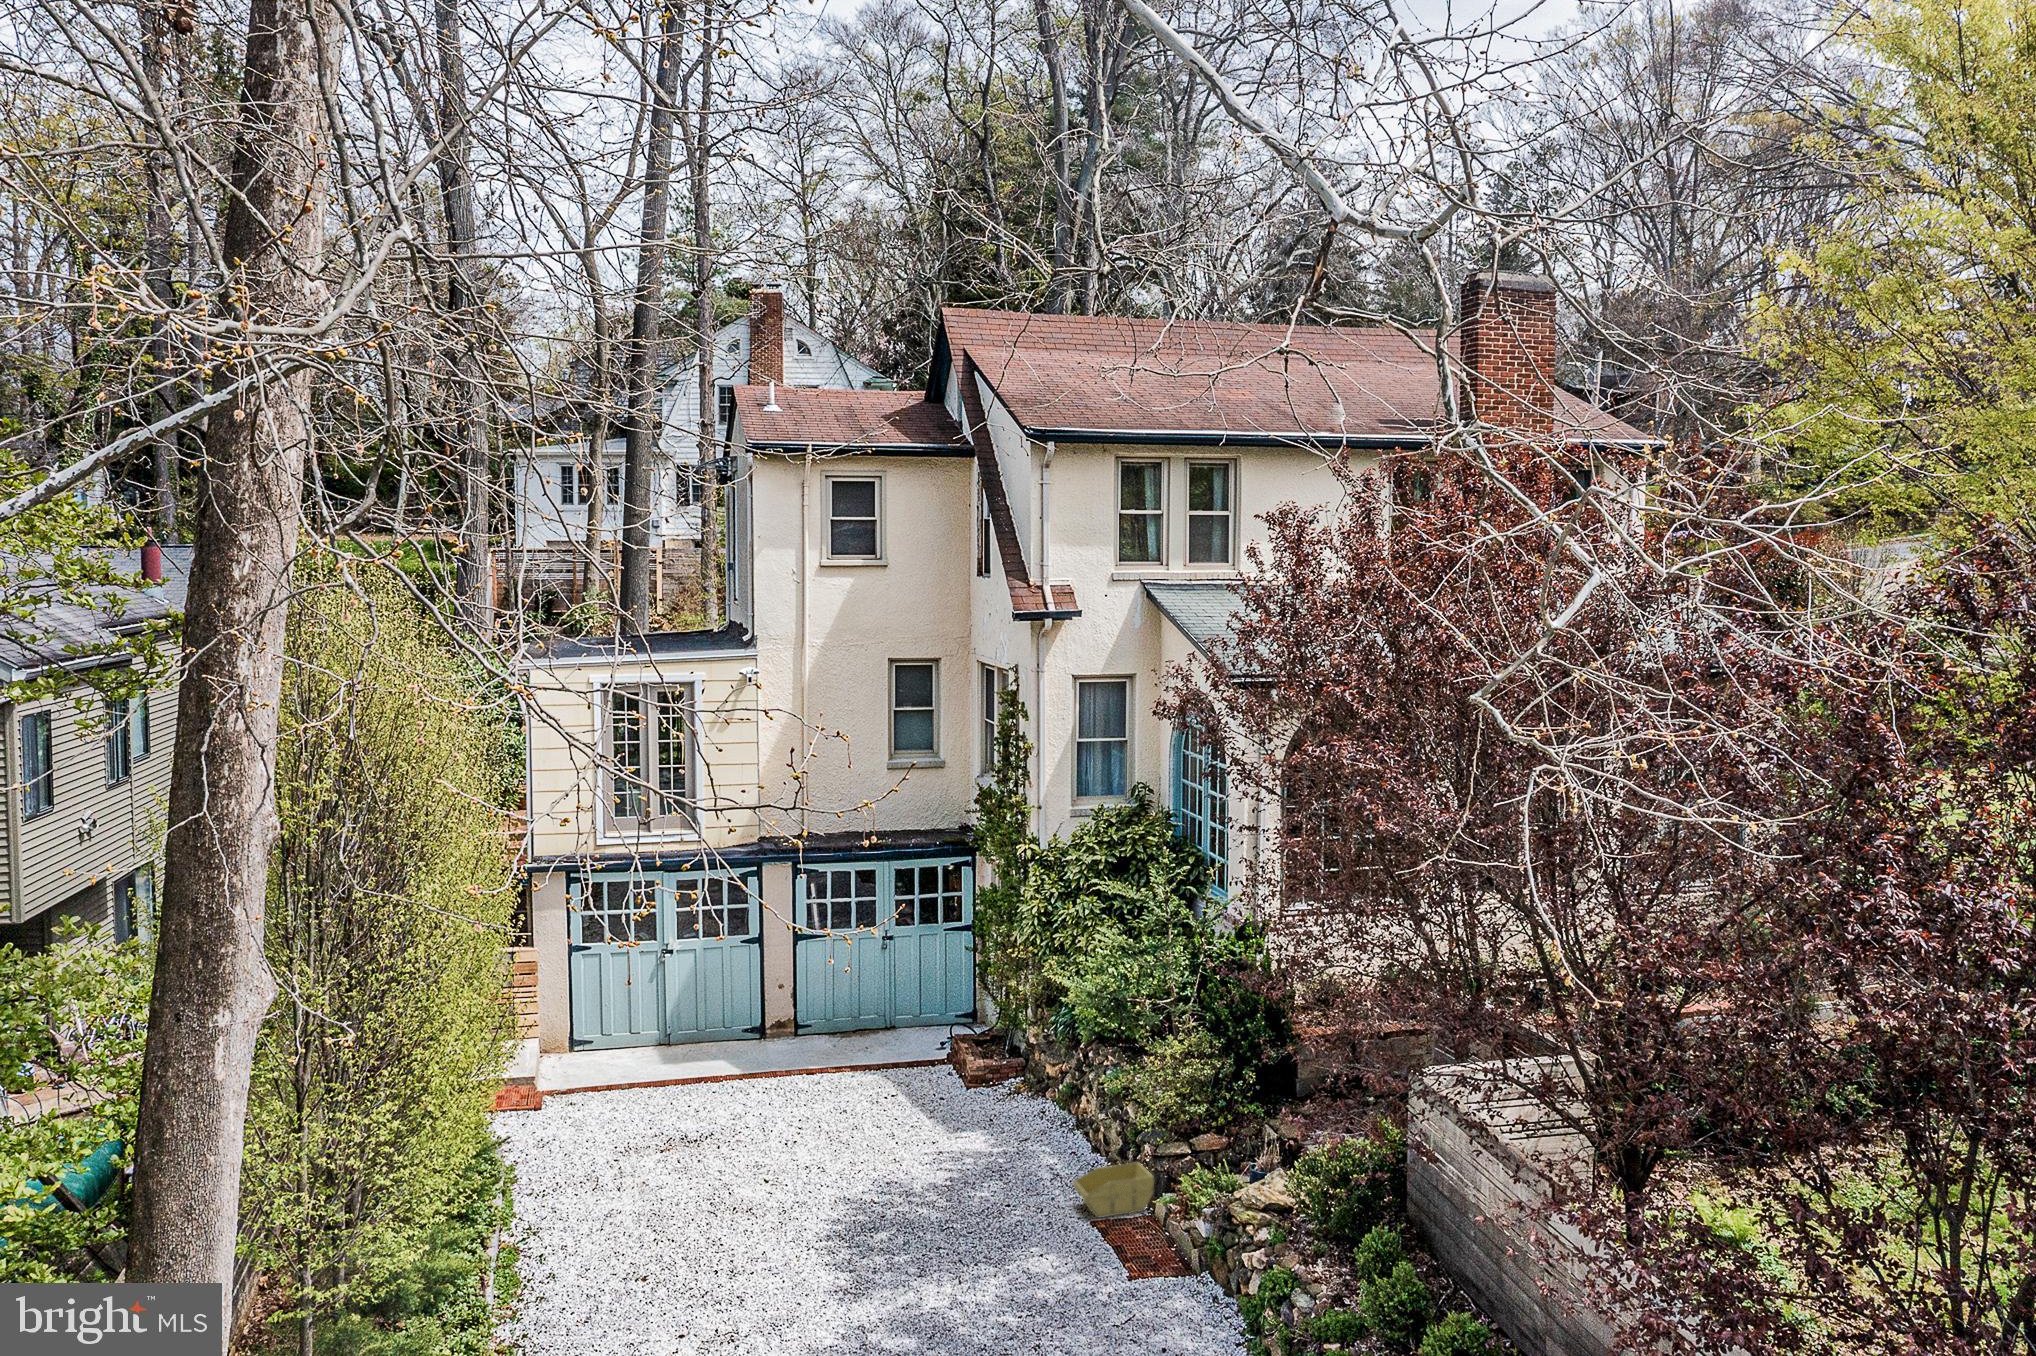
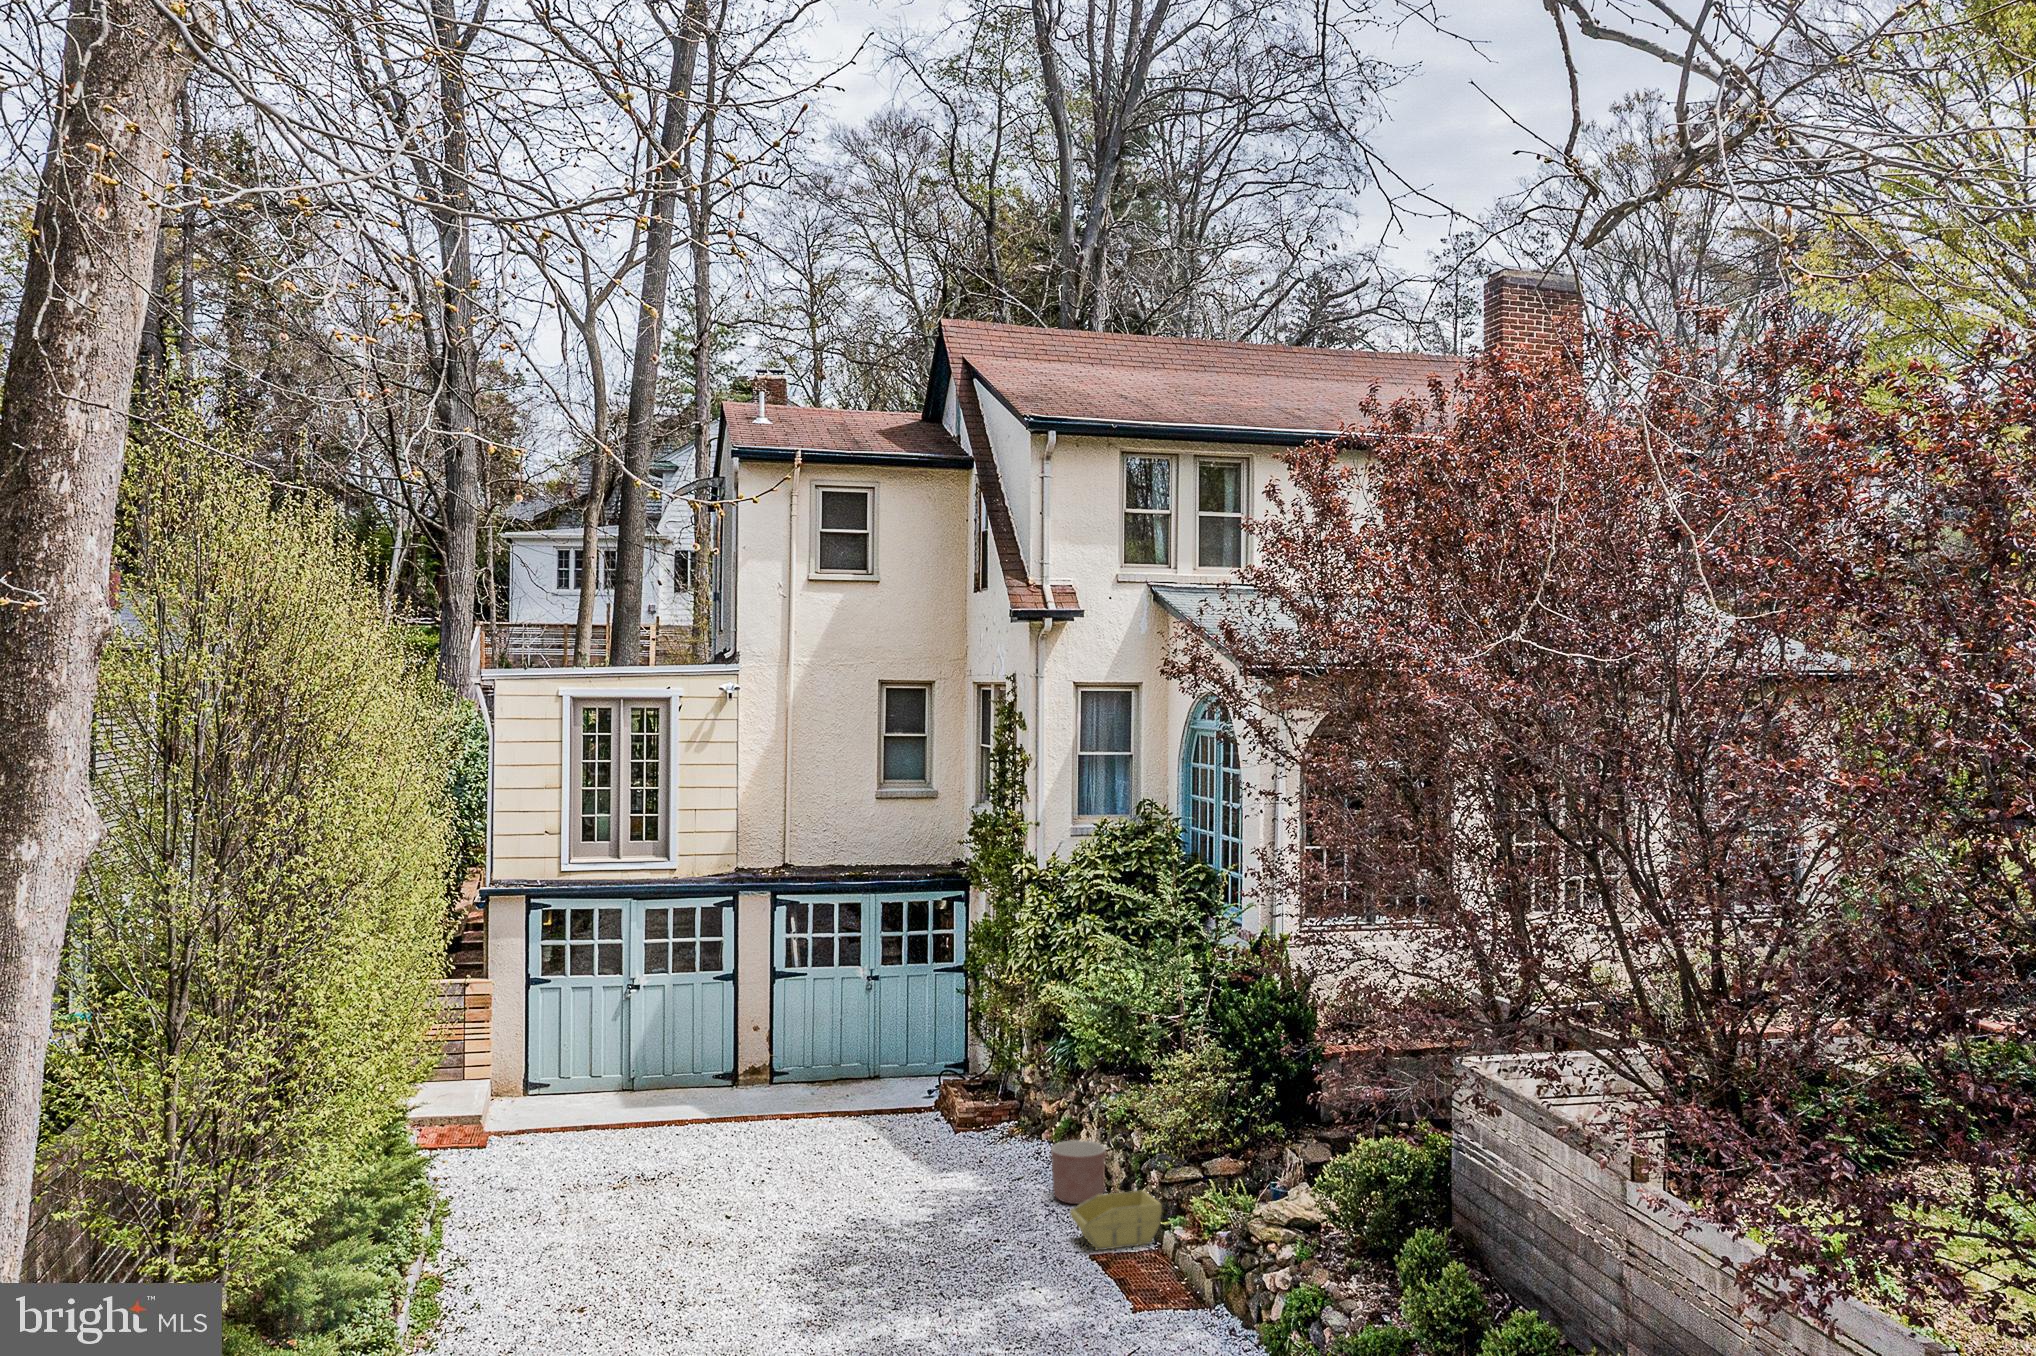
planter: none [1055,1111,1104,1170] -> present [1051,1140,1106,1204]

